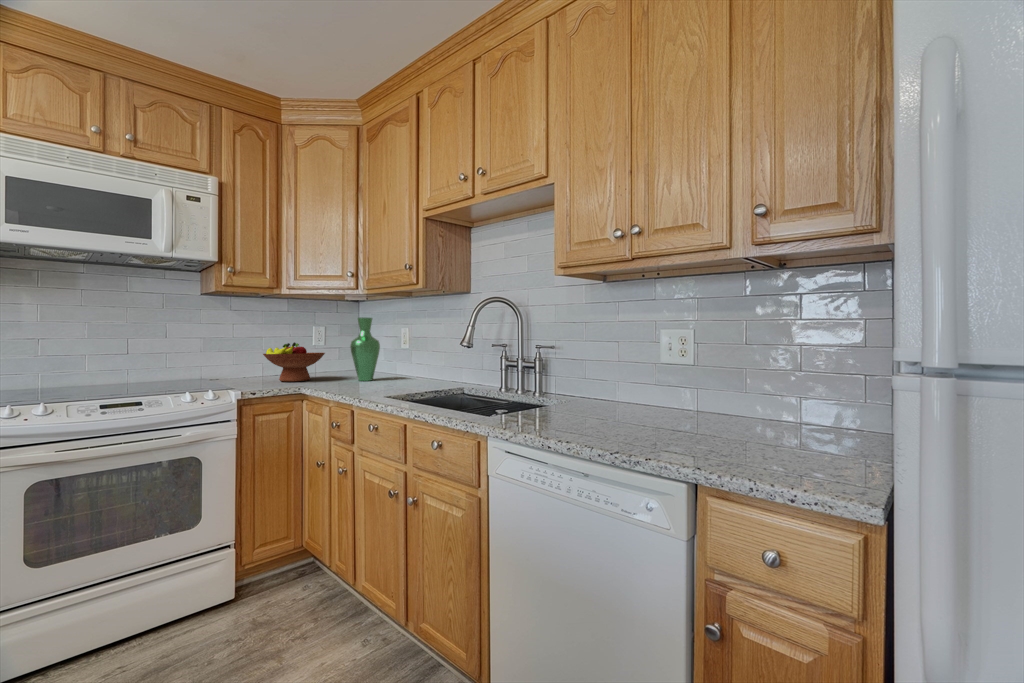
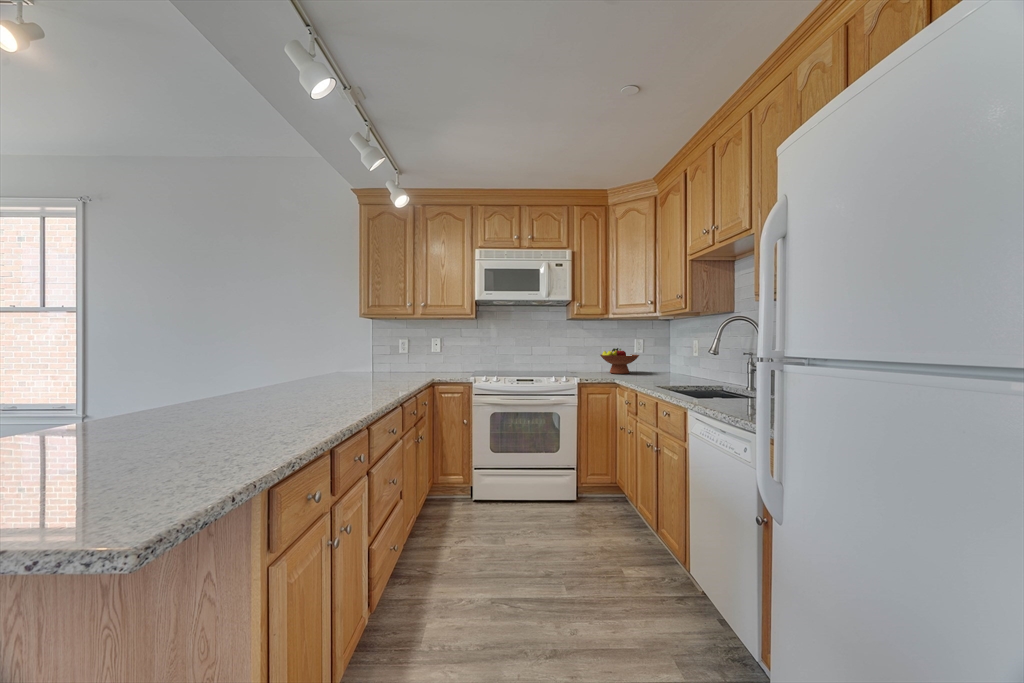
vase: present [350,317,380,381] -> none [655,331,676,377]

